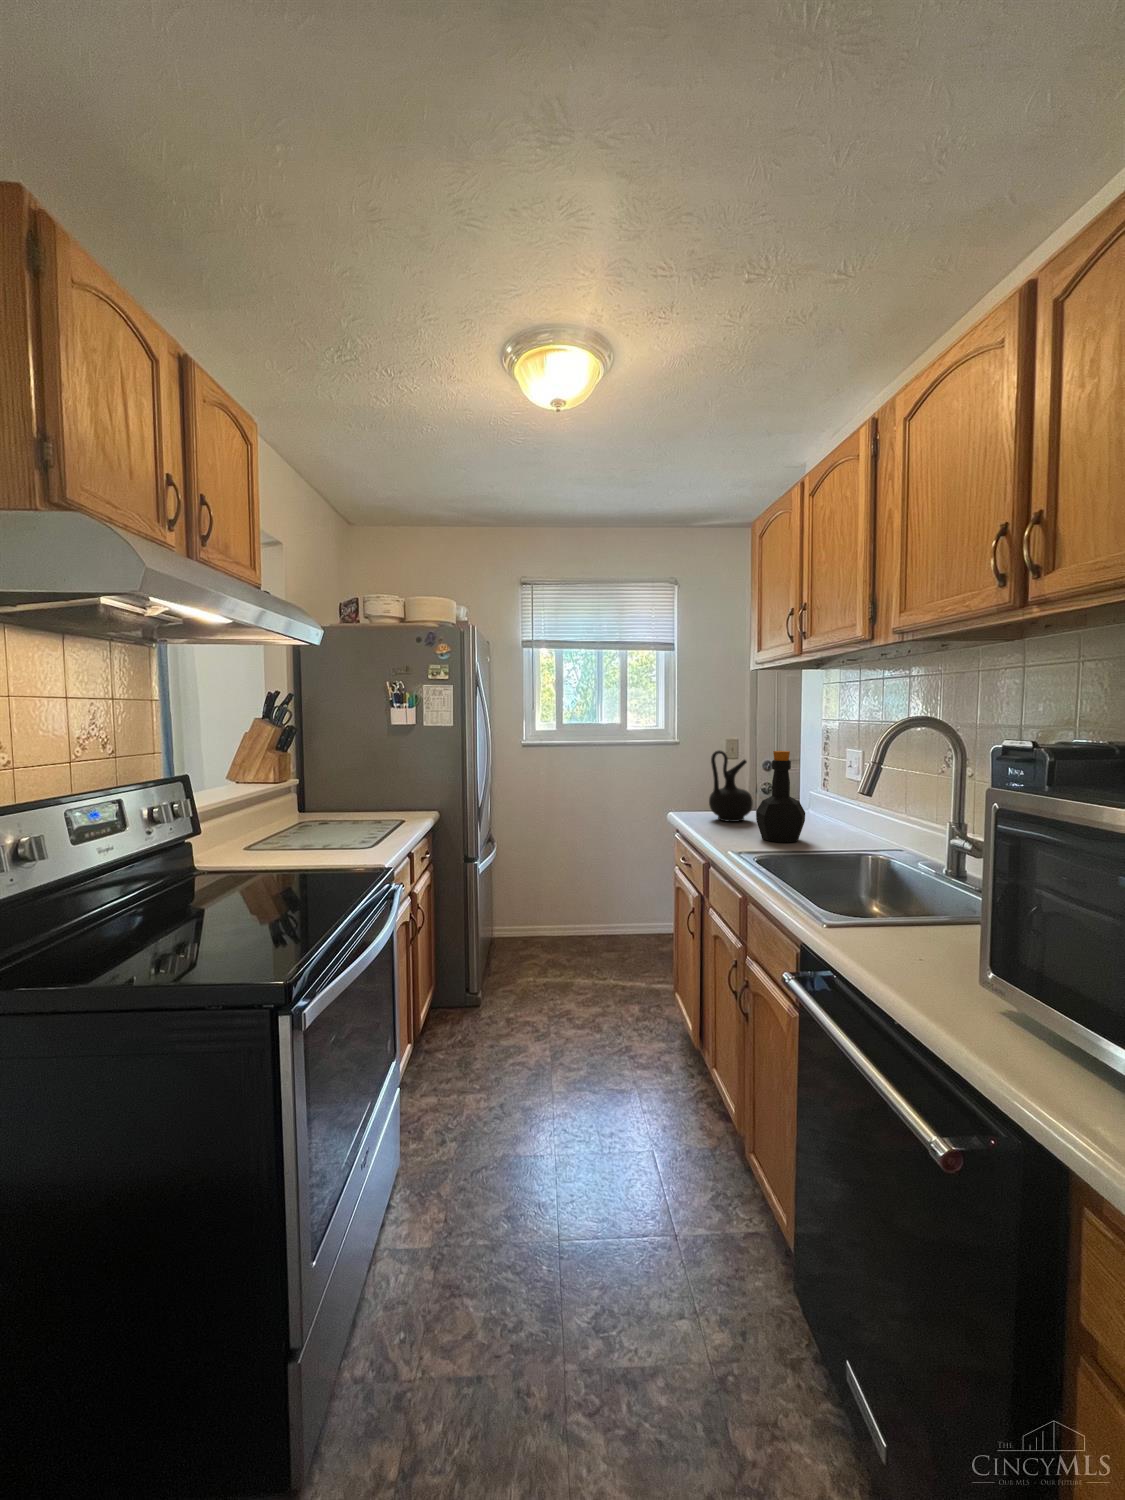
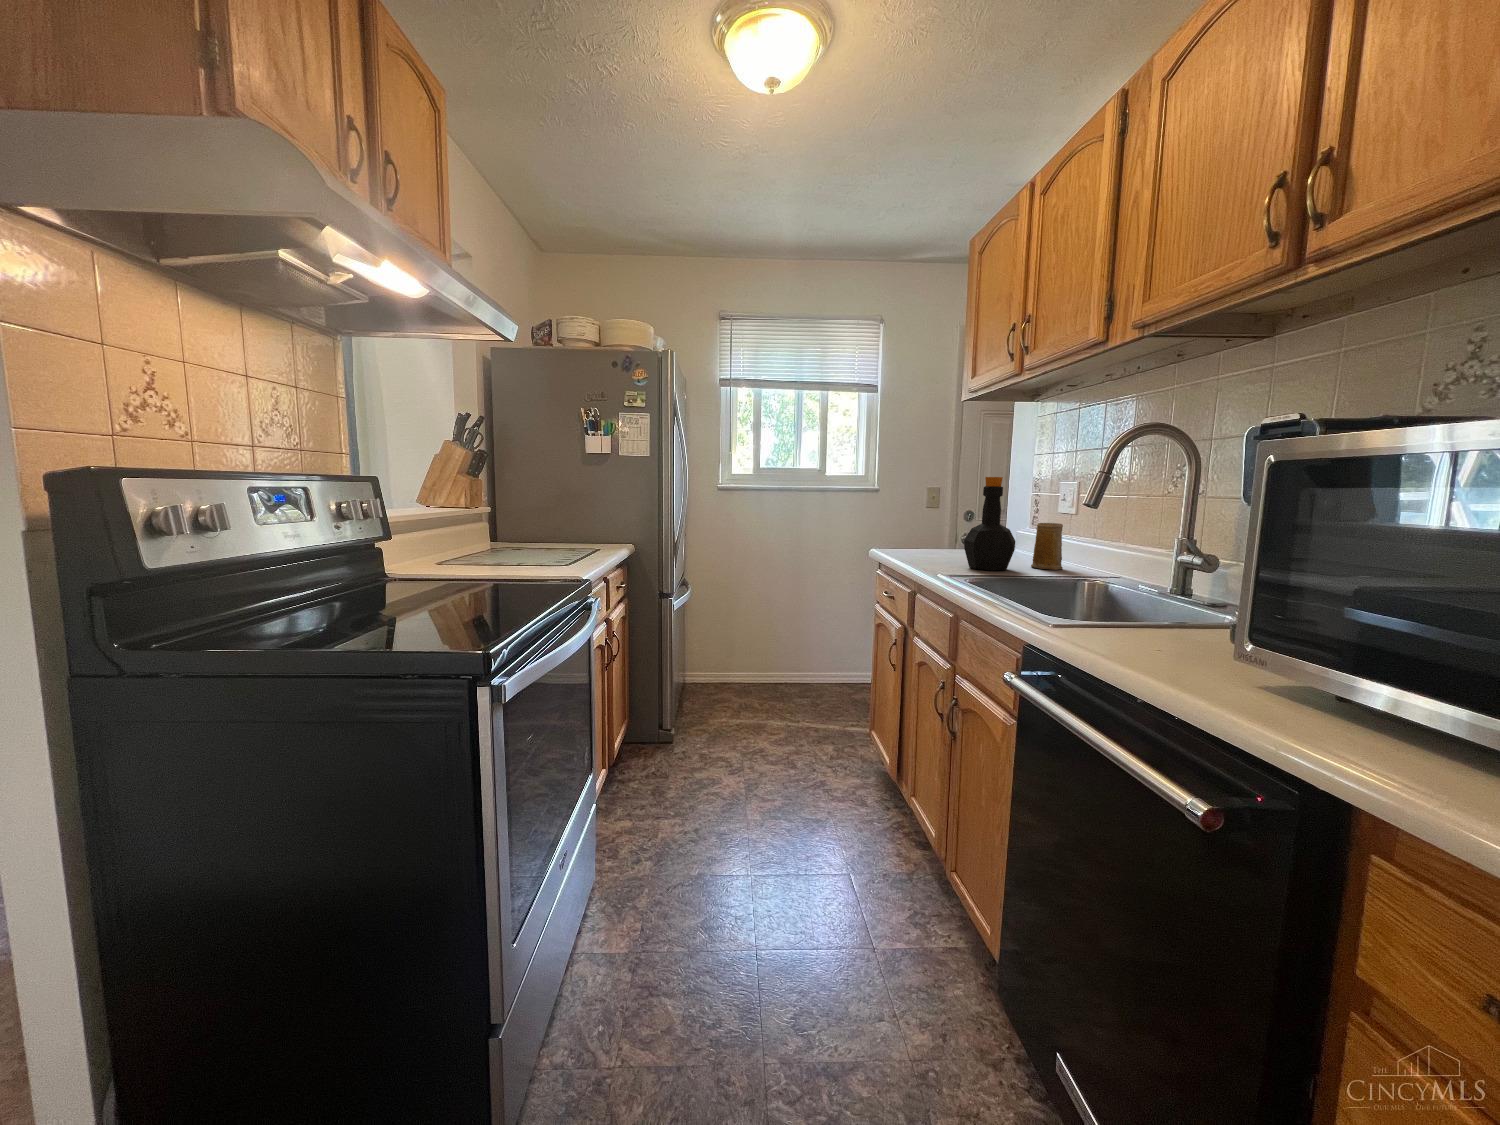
ceramic jug: present [709,750,753,822] -> none [912,483,957,556]
mug: none [823,792,853,839] -> present [1031,523,1063,570]

